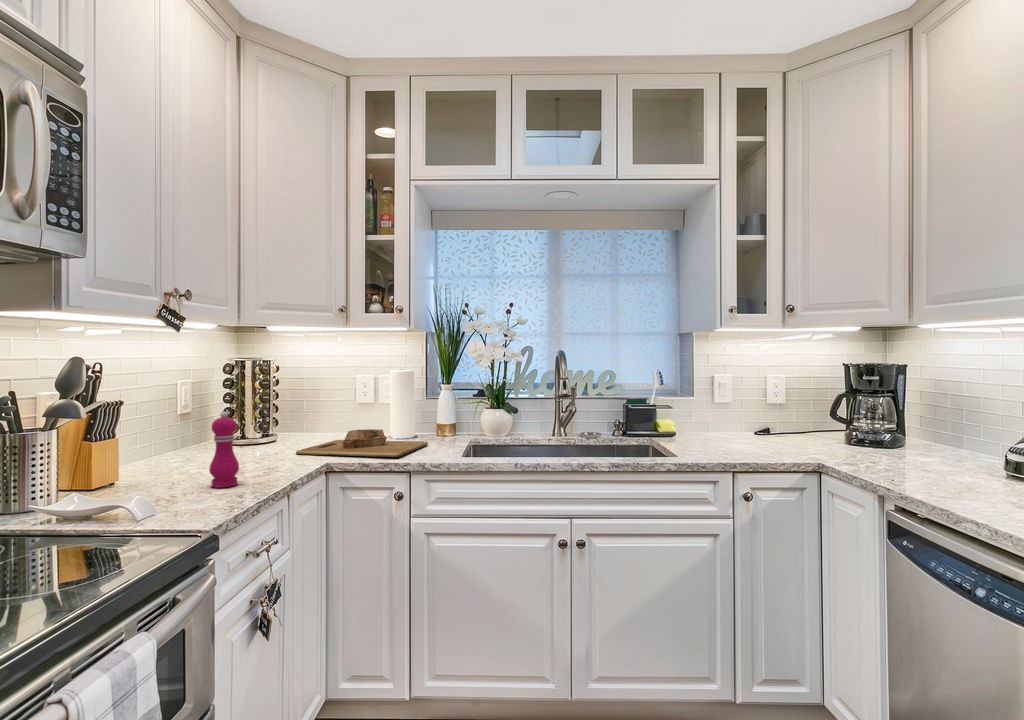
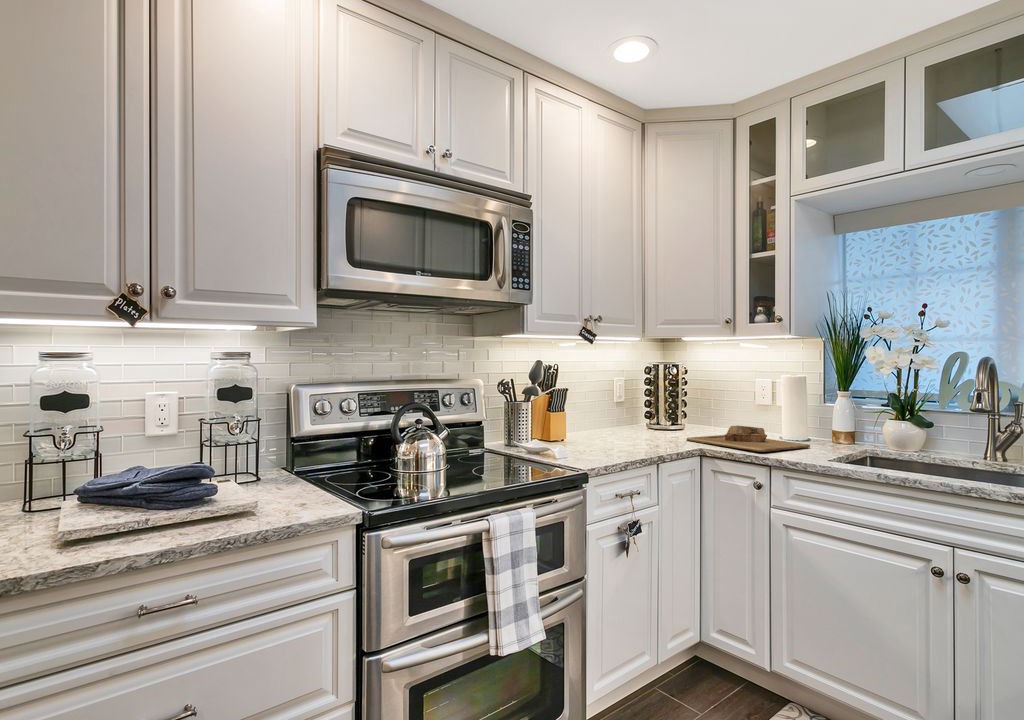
pepper mill: present [209,412,239,488] -> none [606,400,625,452]

